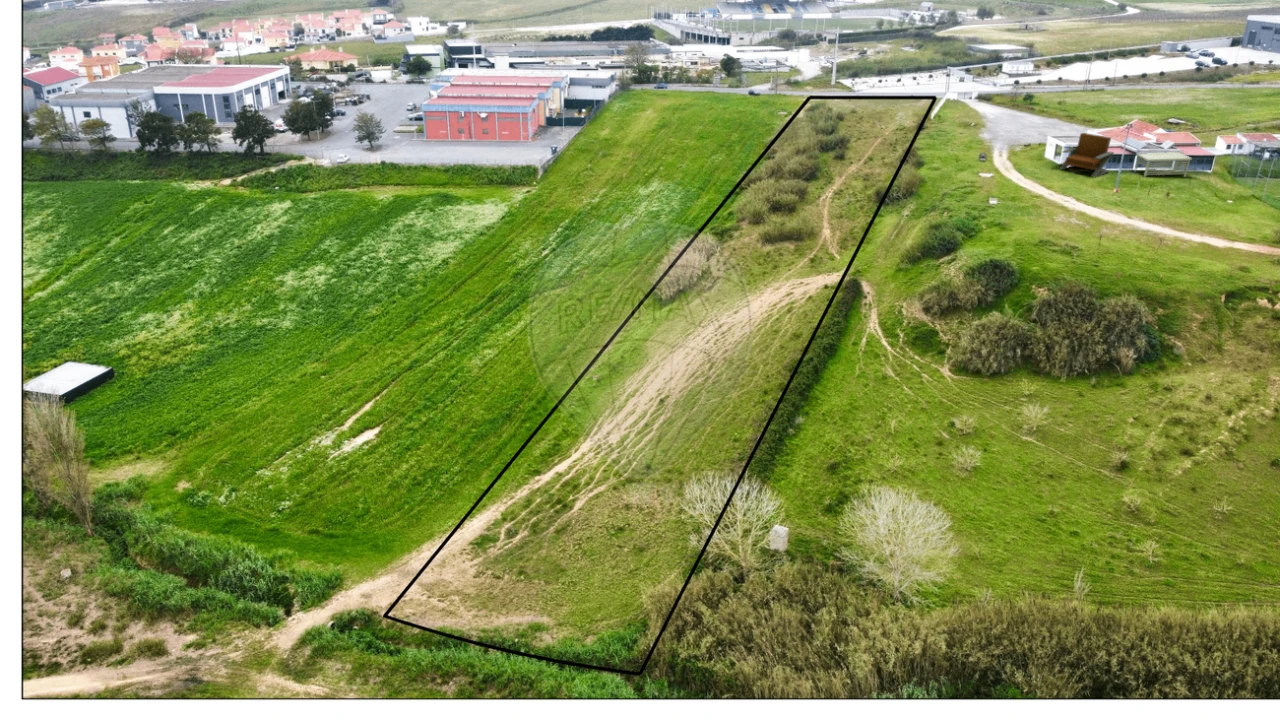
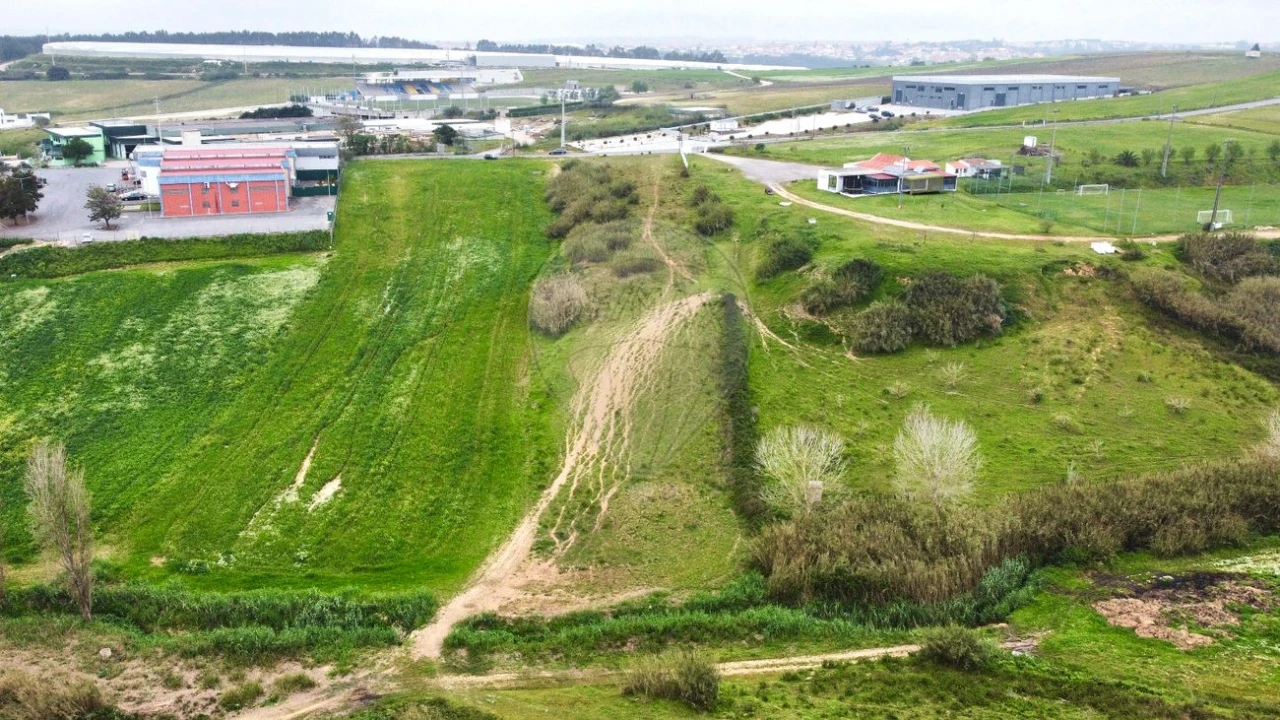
lounge chair: present [1060,133,1114,177] -> none [839,160,882,198]

